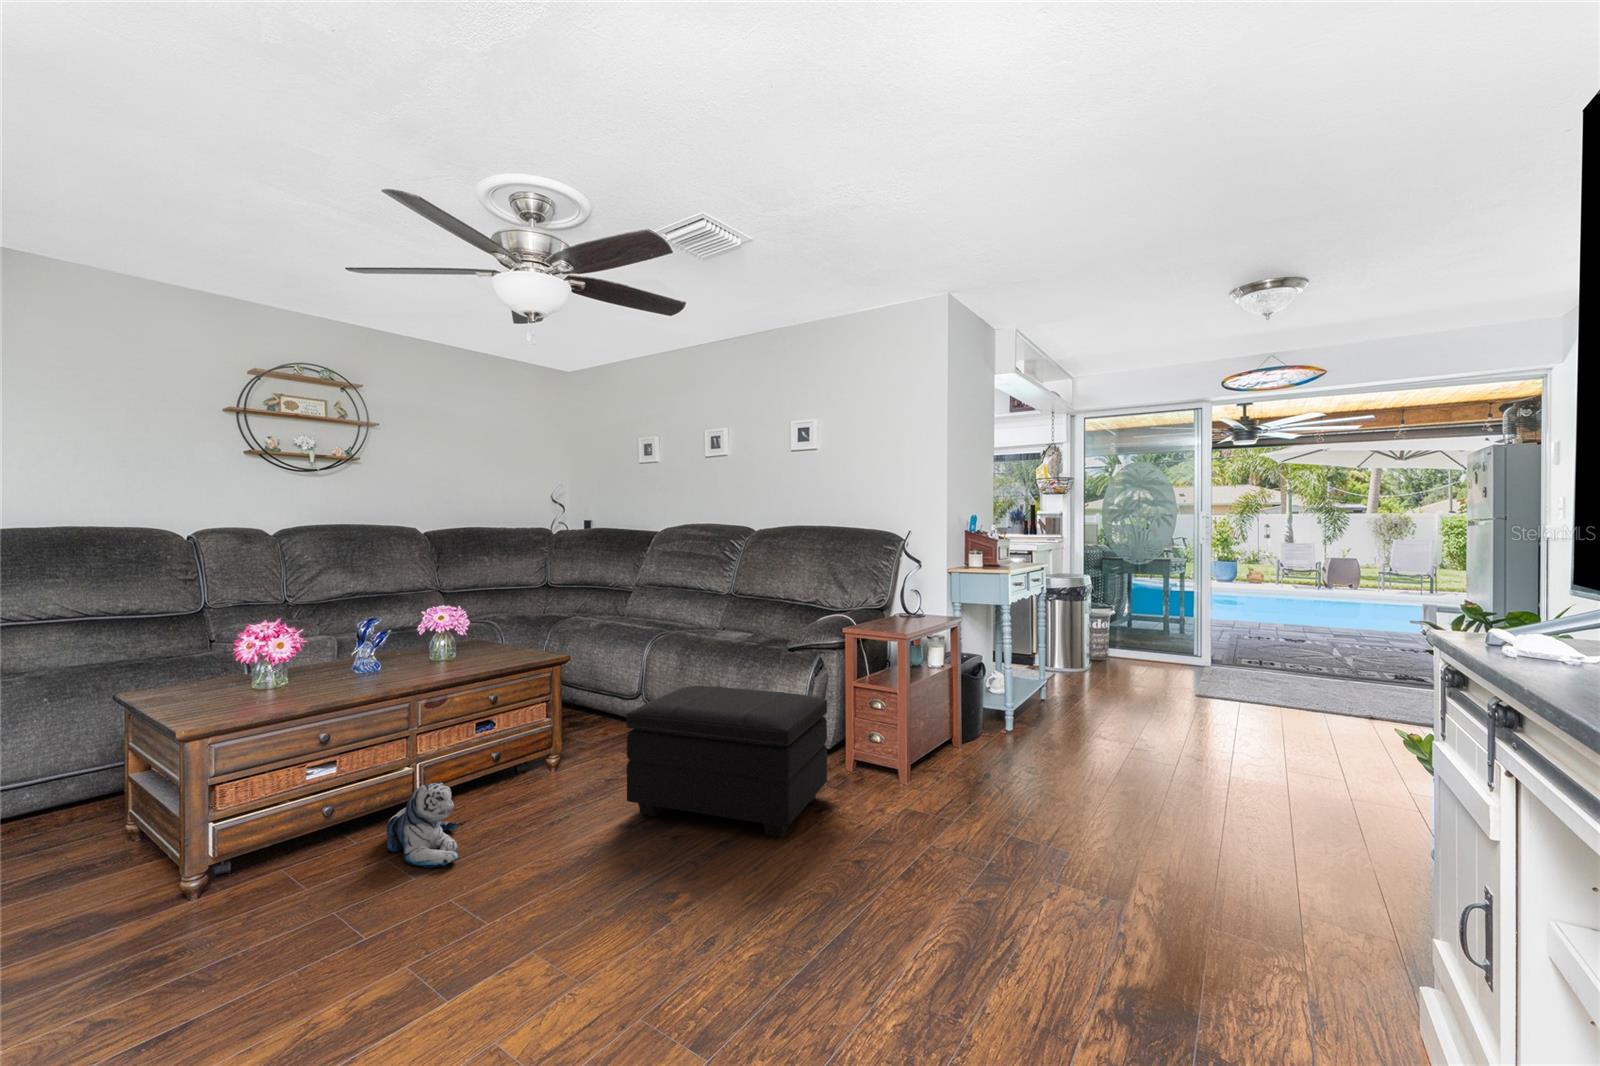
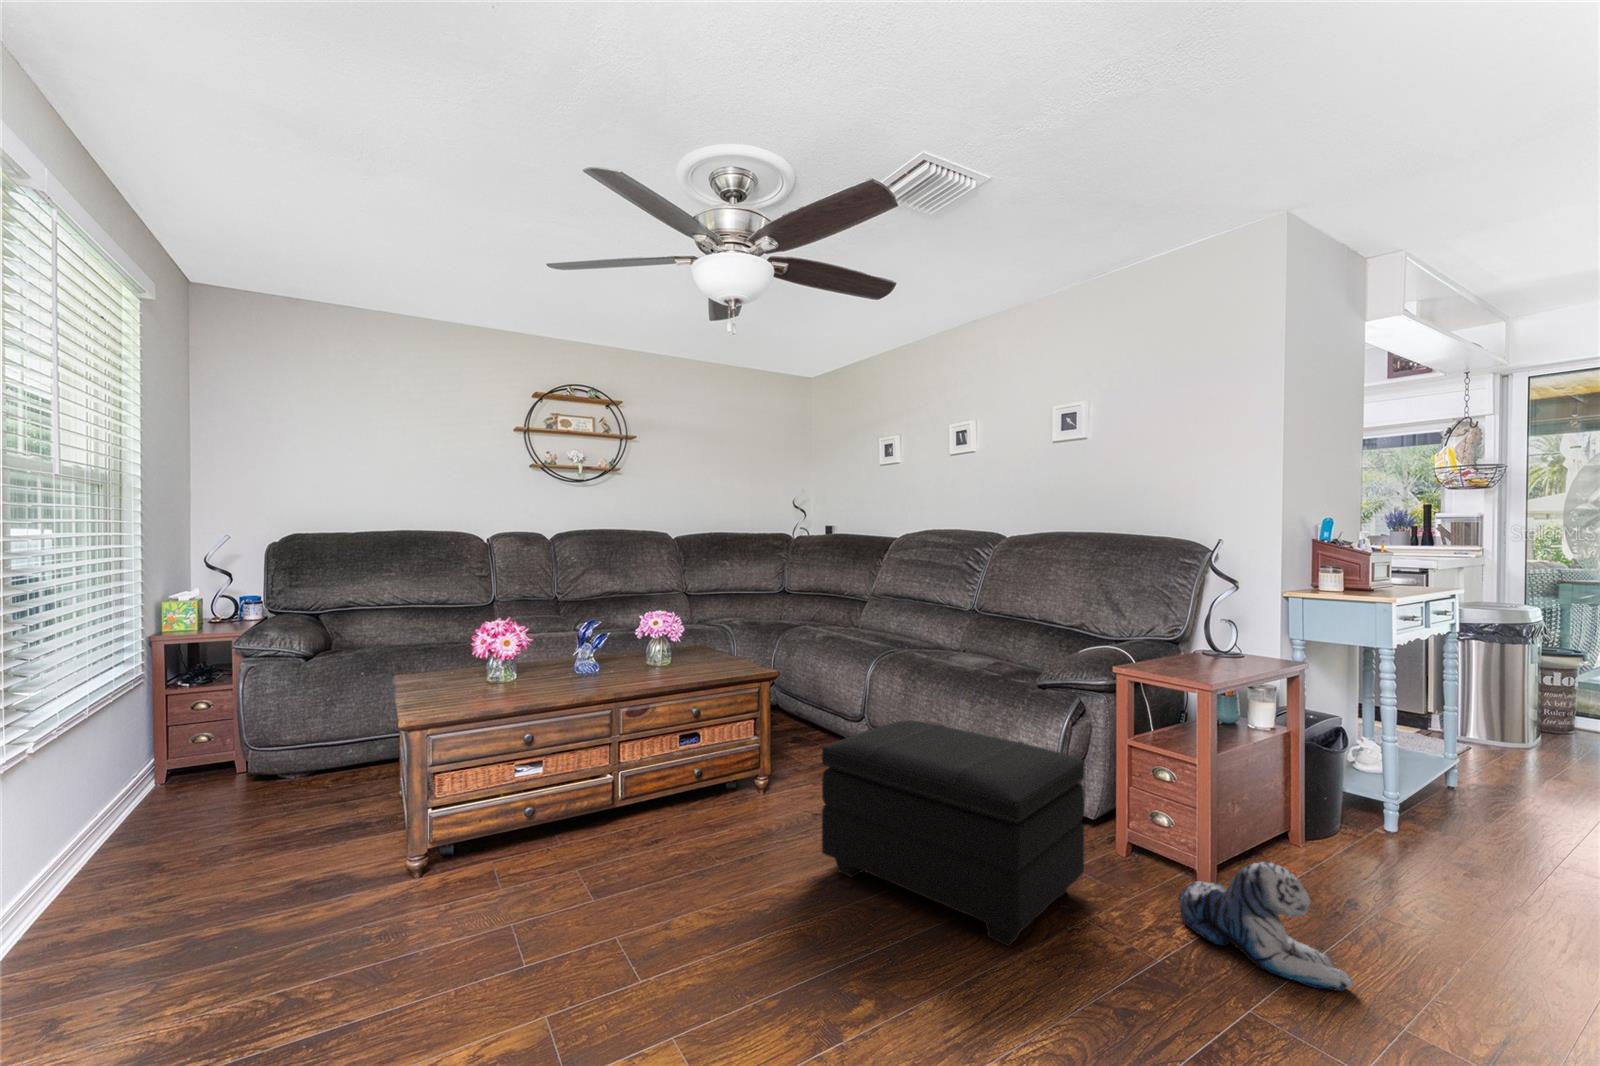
plush toy: present [386,782,458,868] -> present [1178,861,1353,991]

